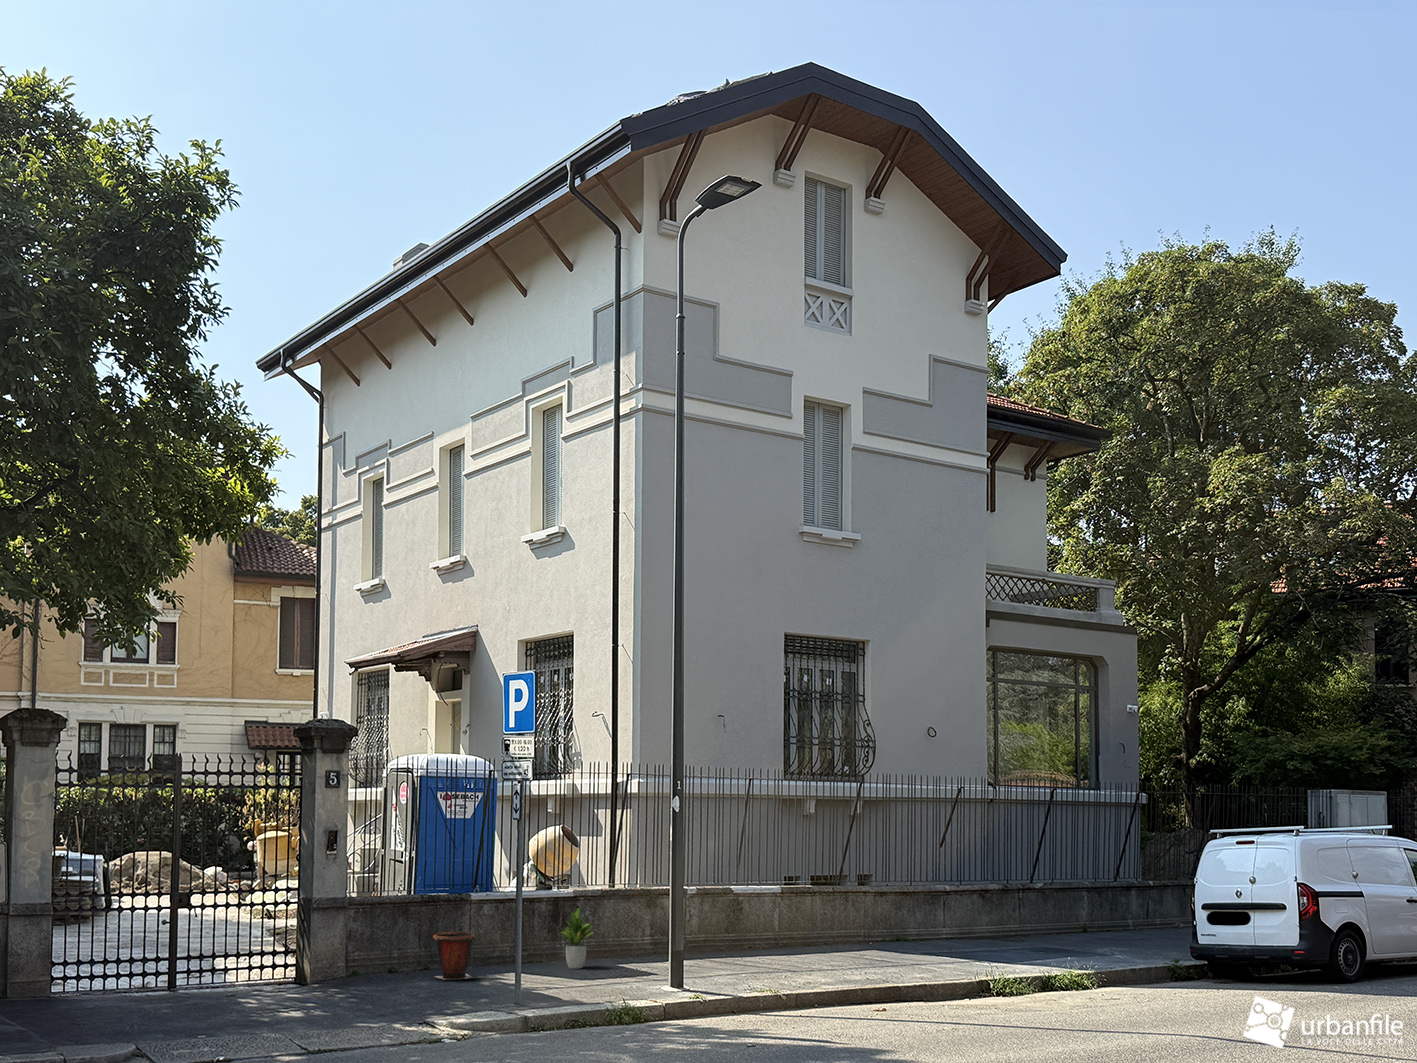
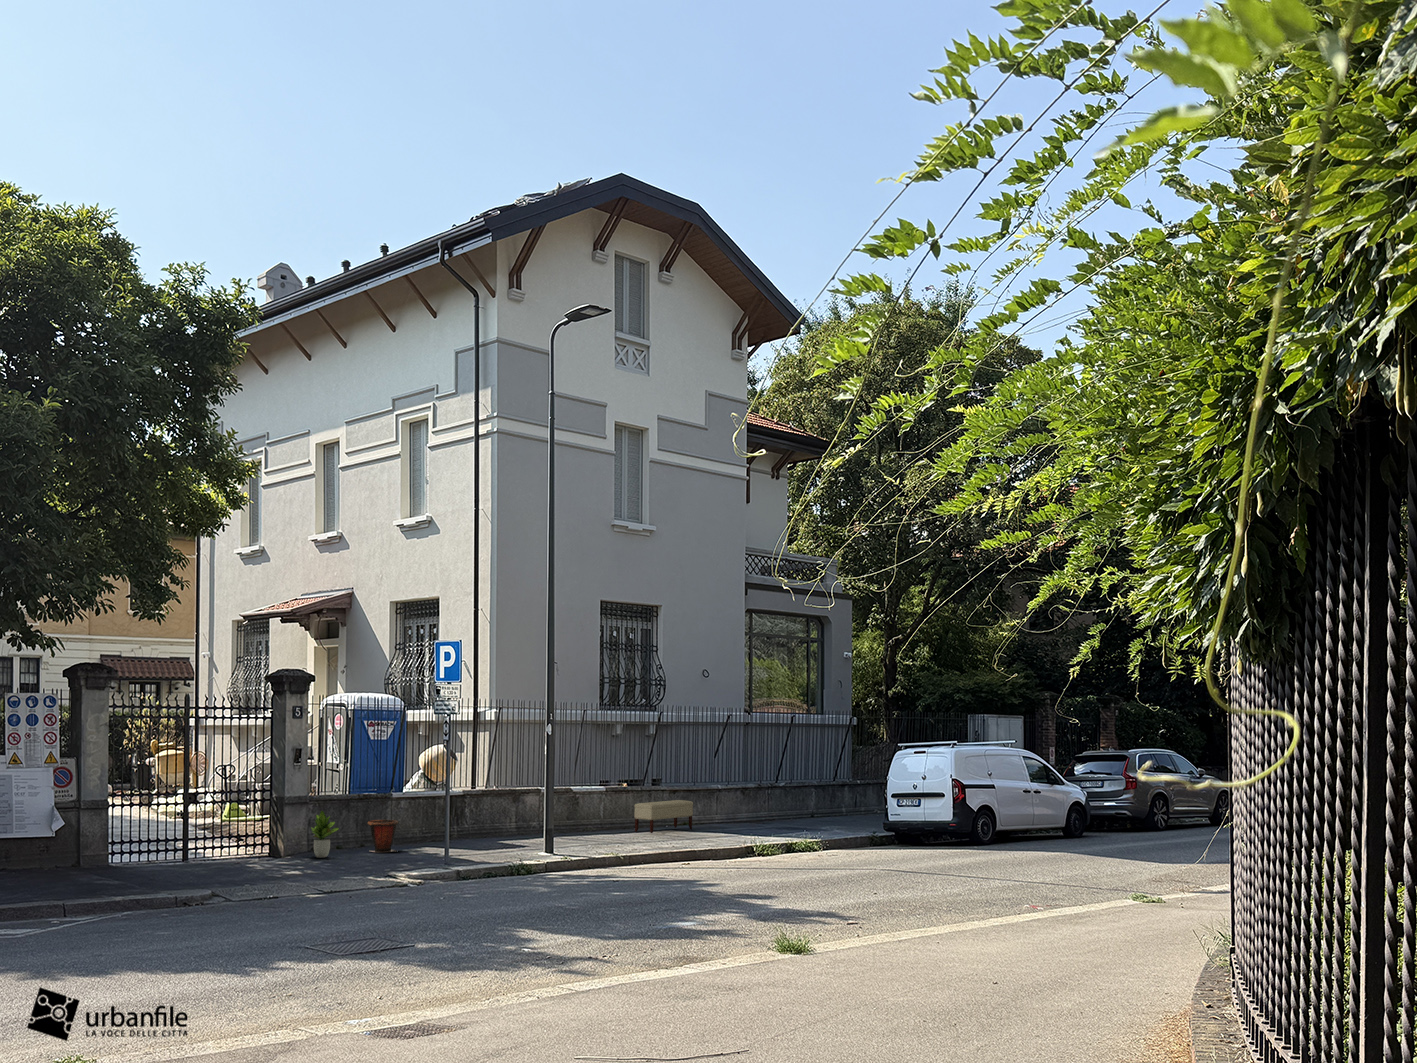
bench: none [830,906,914,954] -> present [634,800,693,833]
potted plant: present [560,908,593,969] -> present [311,811,339,858]

